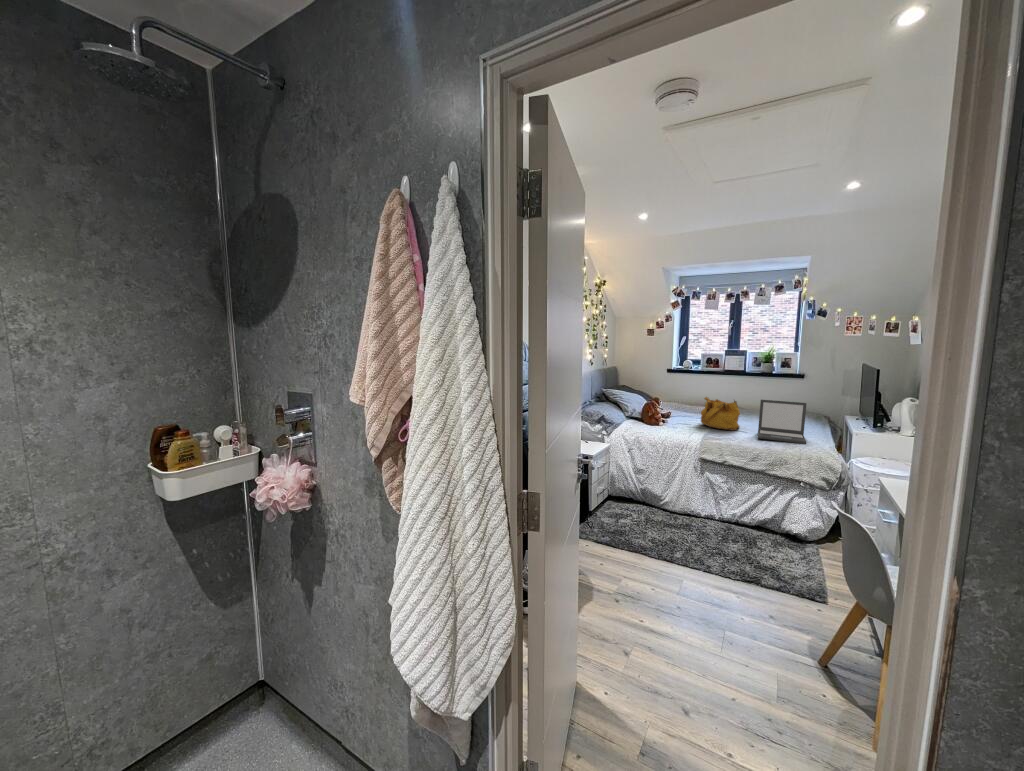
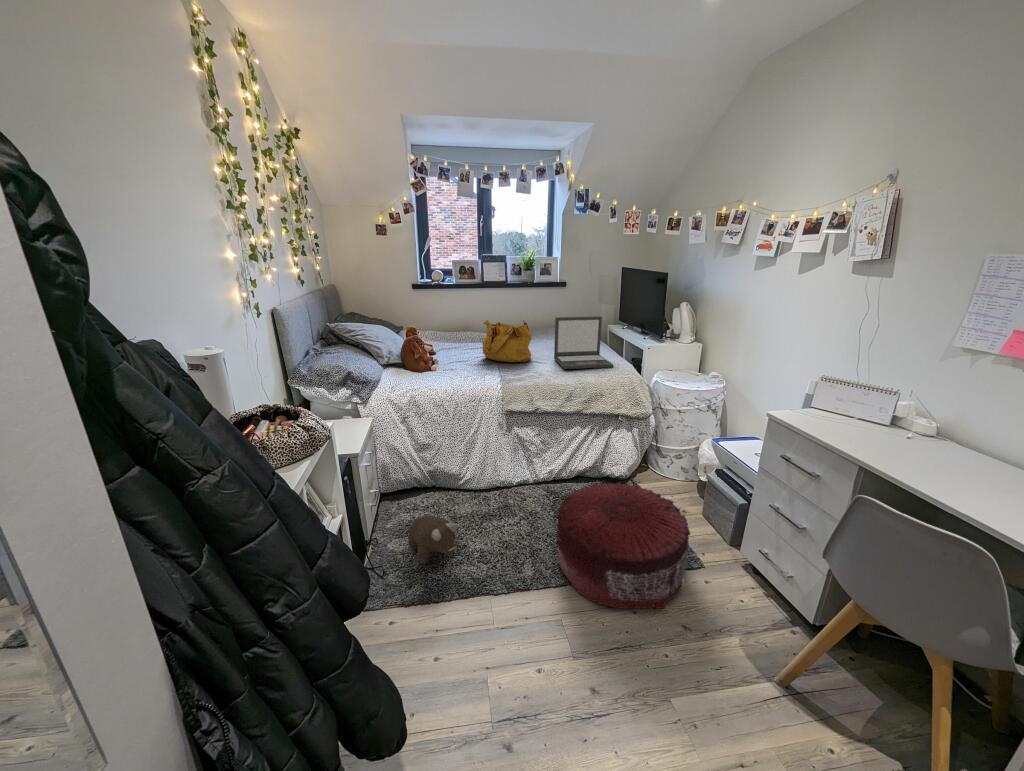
plush toy: none [614,505,642,532] -> present [409,515,458,564]
pouf: none [703,517,815,605] -> present [557,482,690,609]

